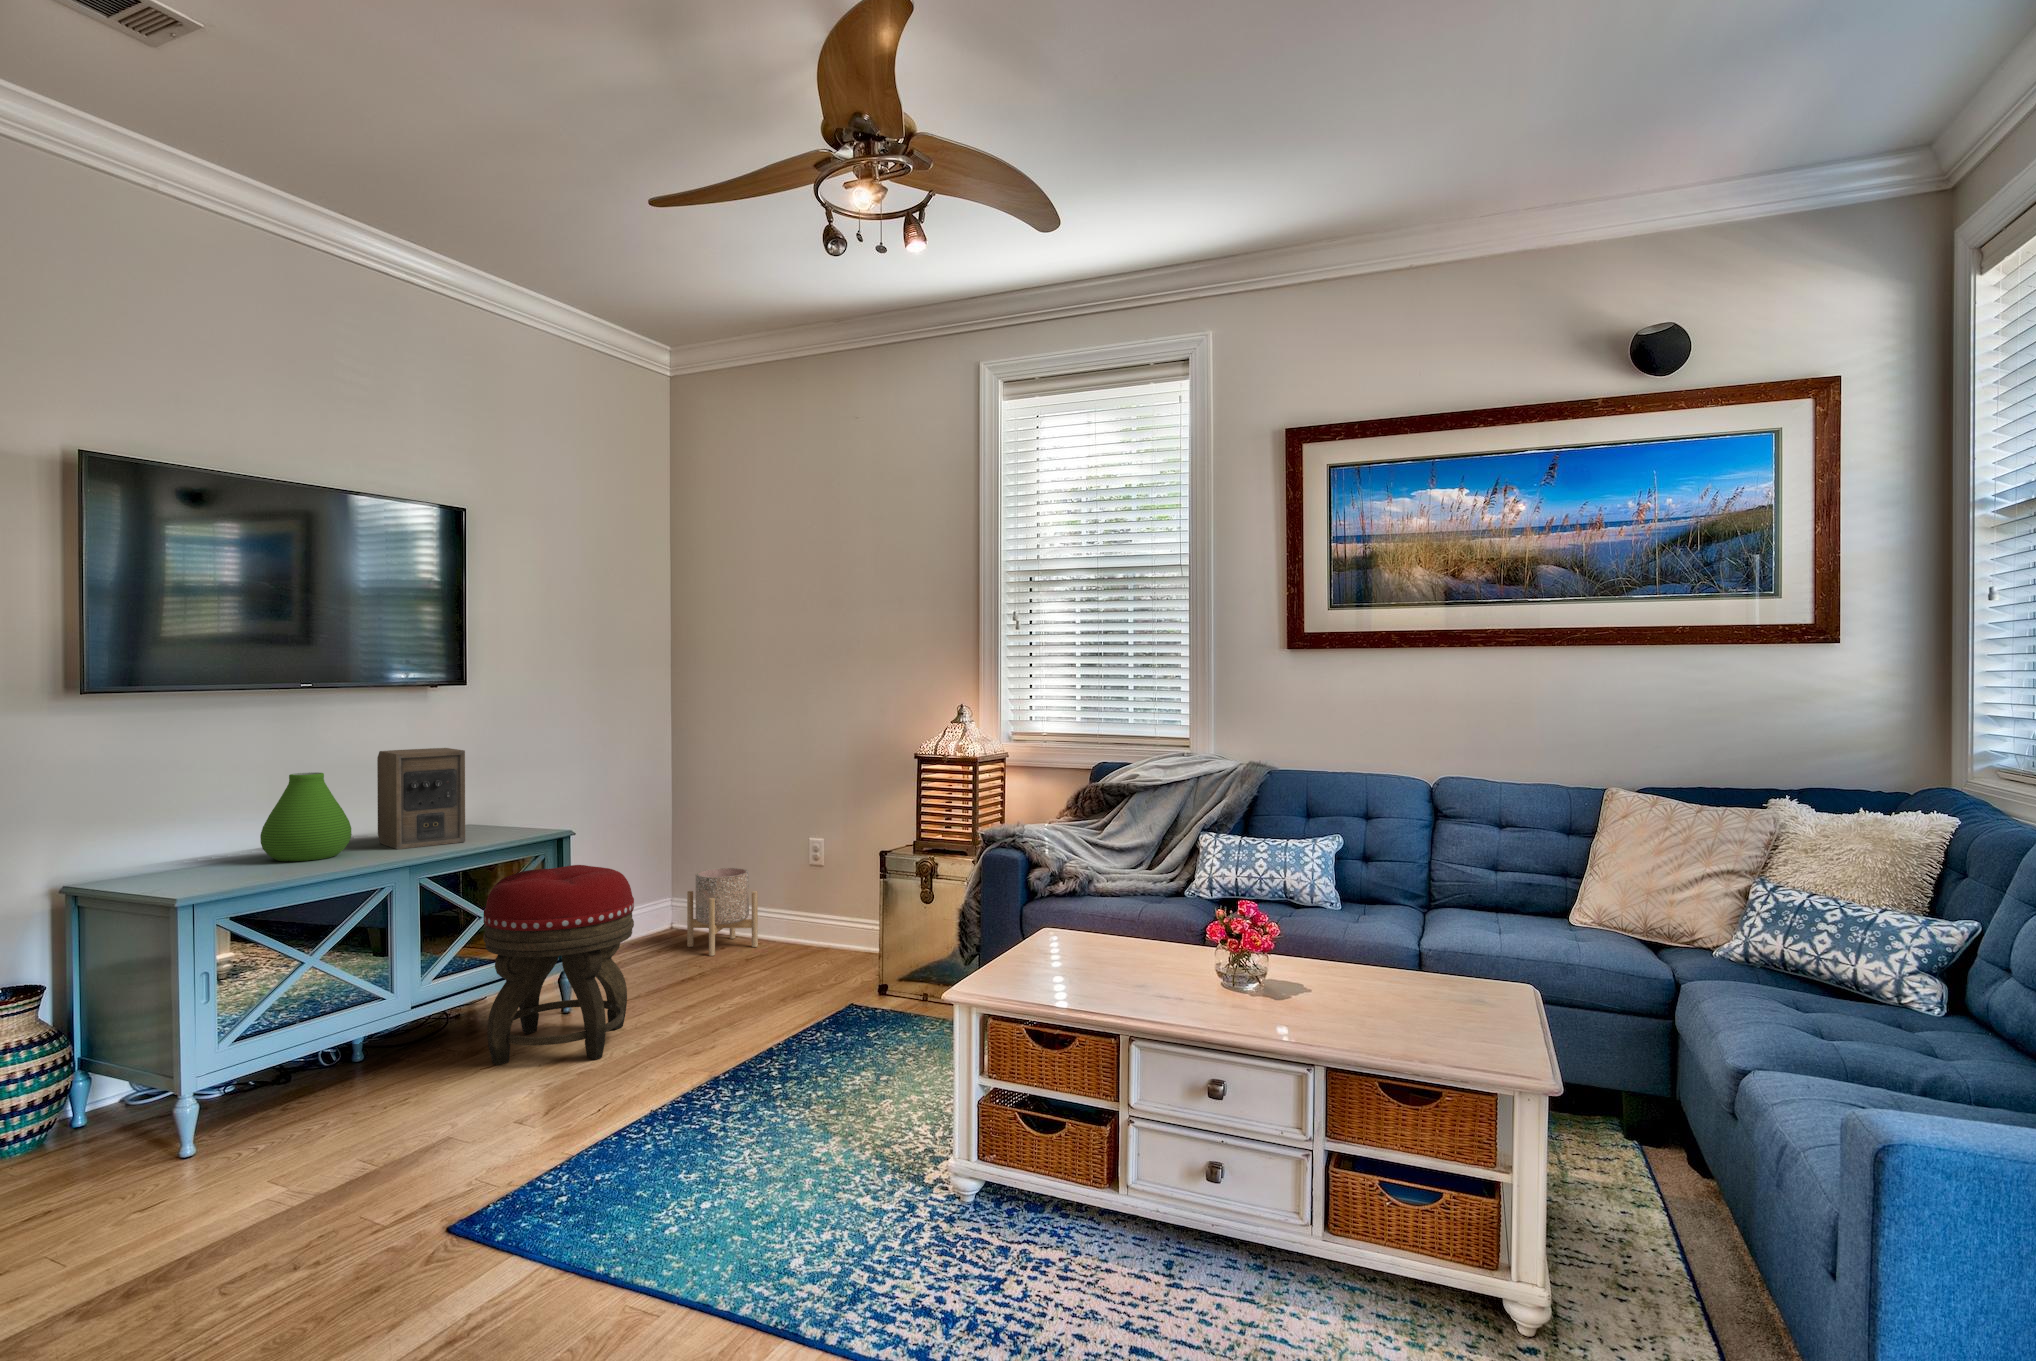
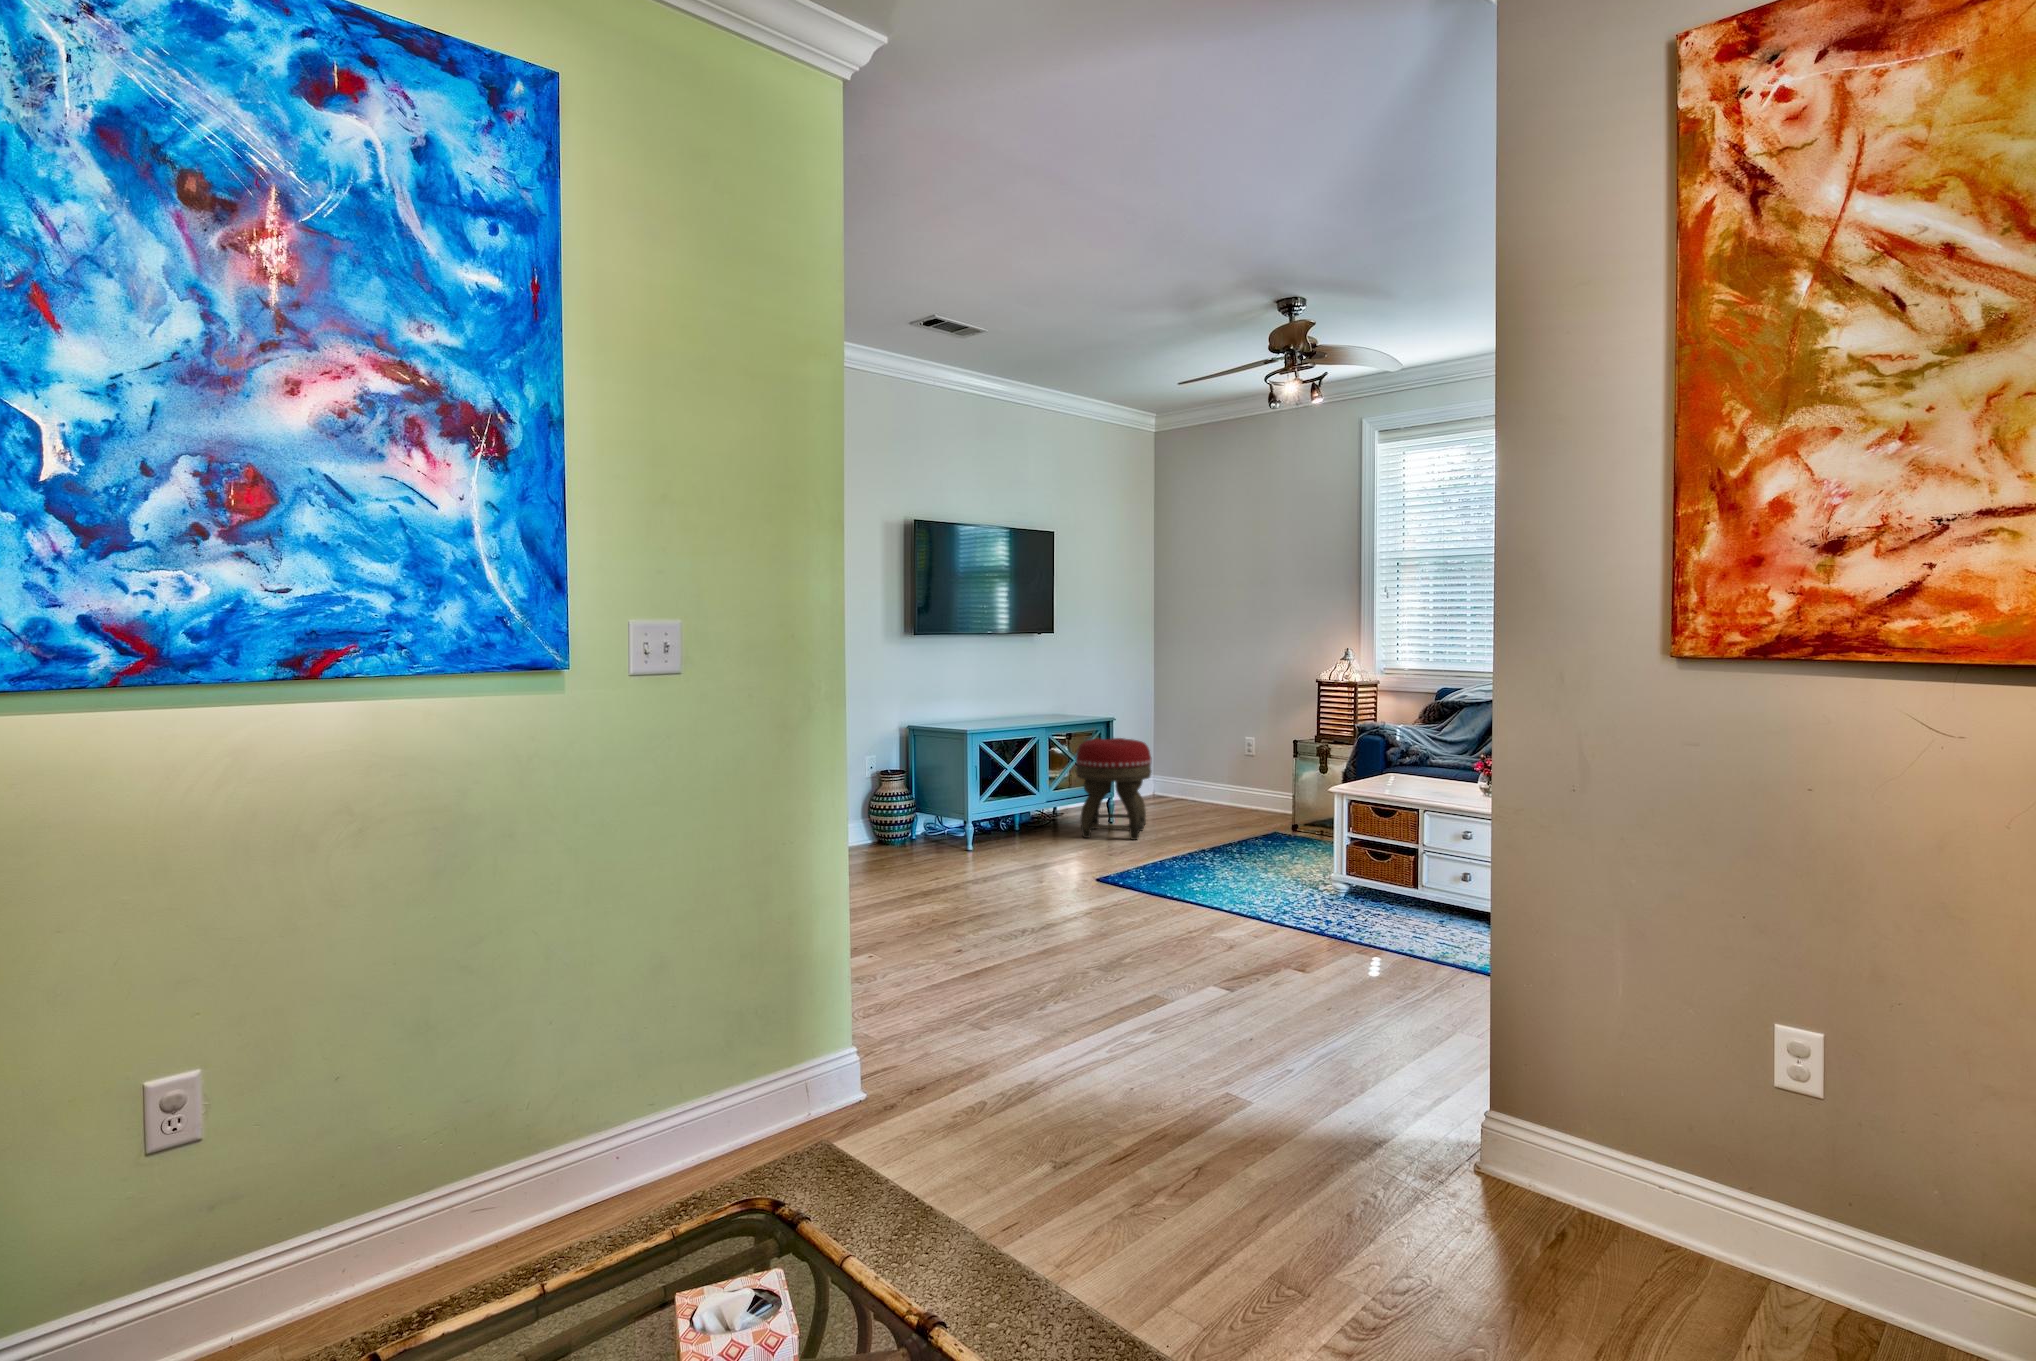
speaker: present [377,748,465,849] -> none [1016,672,1061,724]
vase: present [260,772,351,861] -> none [974,682,1012,726]
planter: present [687,868,758,956] -> none [1166,755,1211,807]

